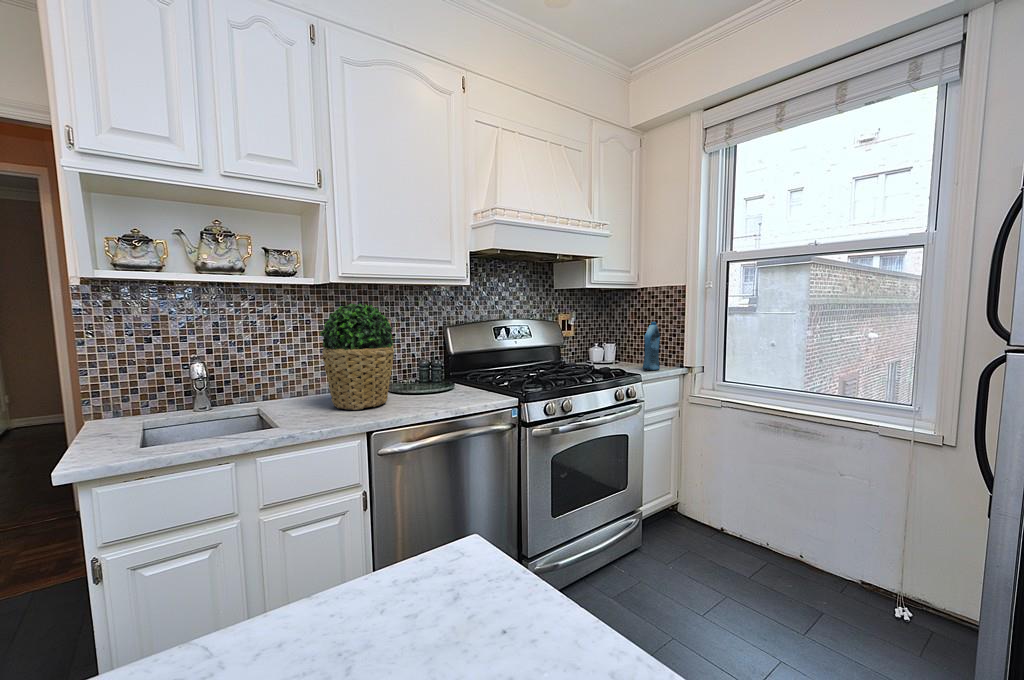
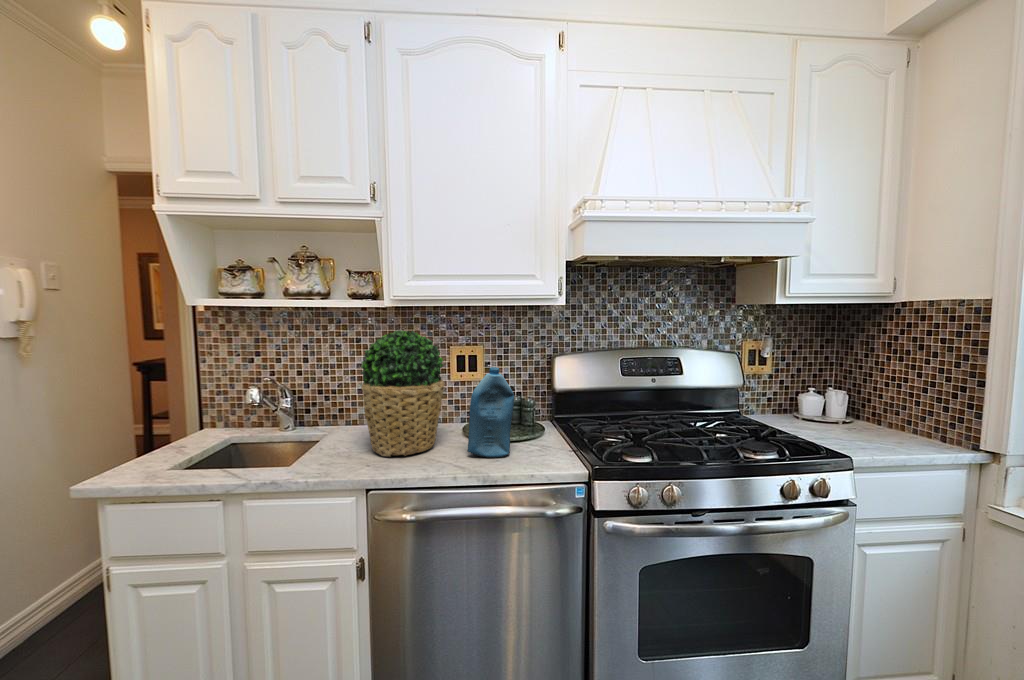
bottle: present [642,322,660,371] -> present [467,367,514,458]

